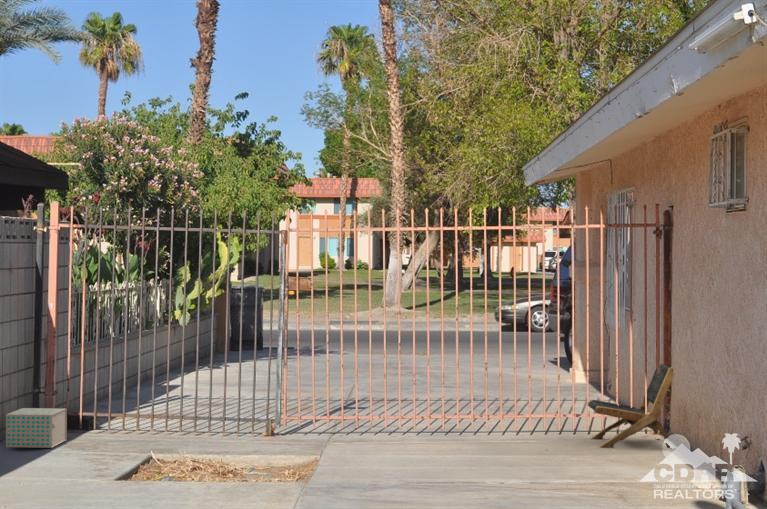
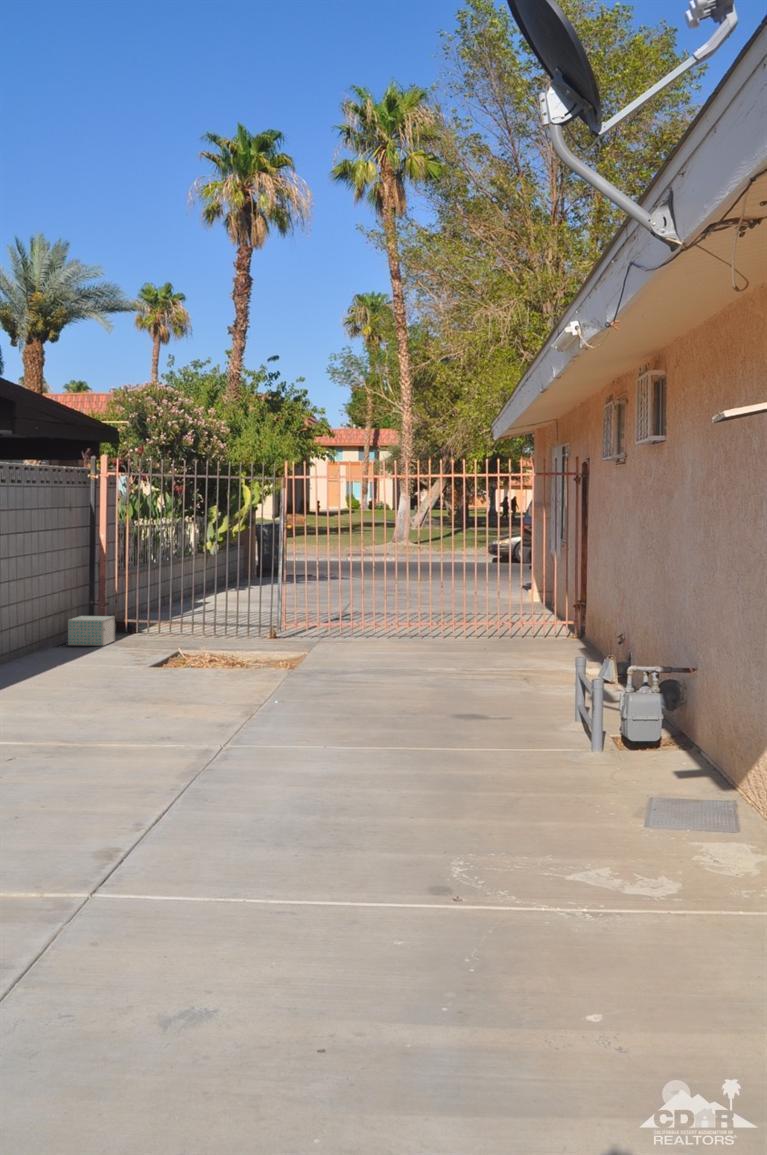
lounge chair: present [588,364,674,448] -> none [523,581,589,648]

